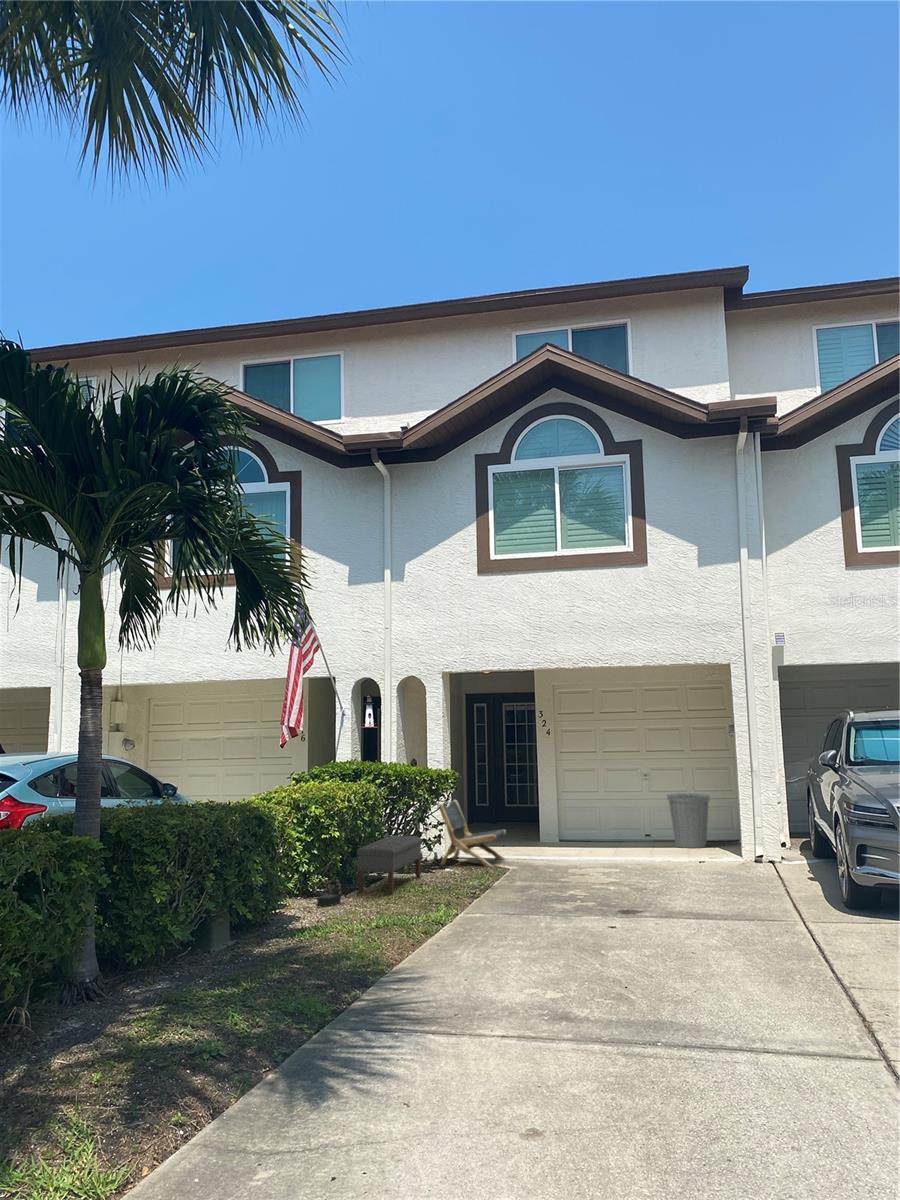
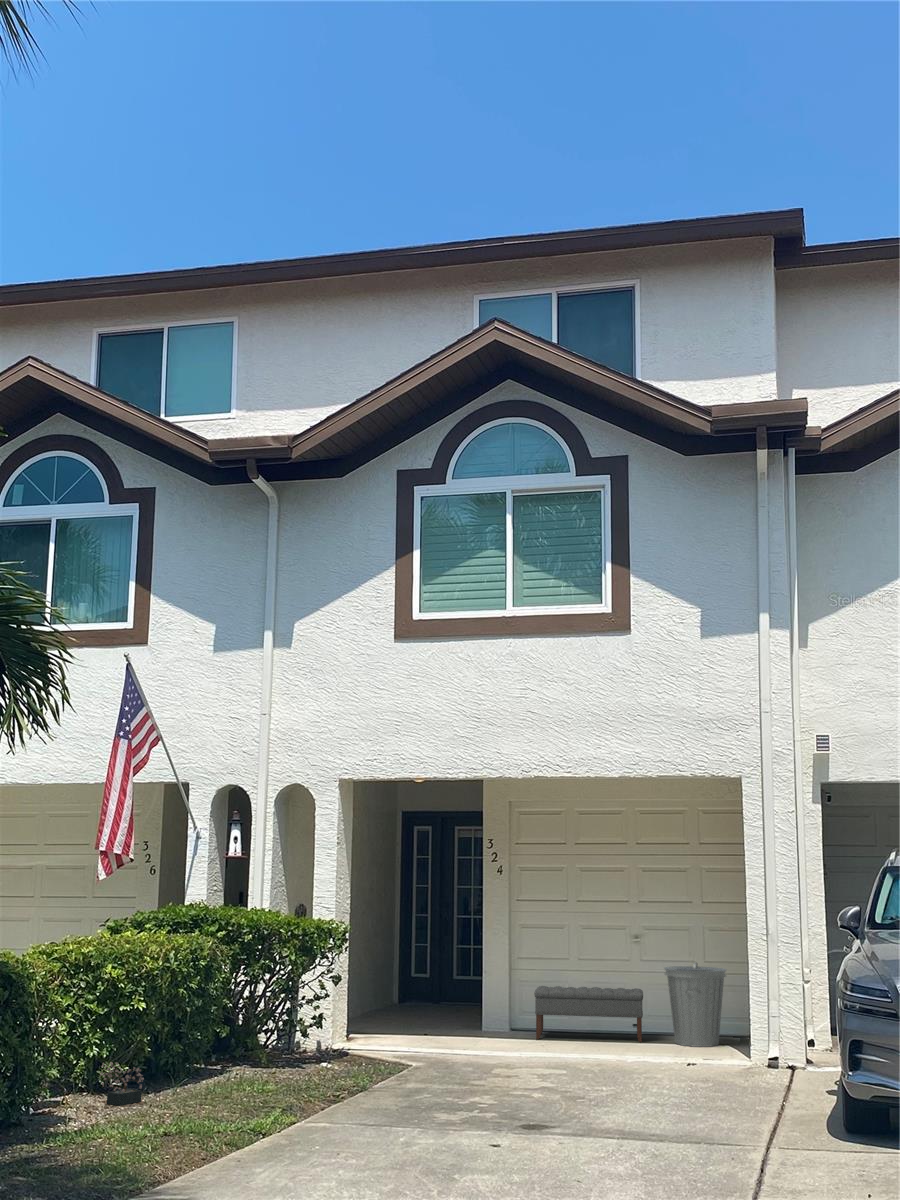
lounge chair: present [439,800,506,867] -> none [315,964,417,1062]
bench: present [357,836,422,895] -> present [534,986,643,1042]

